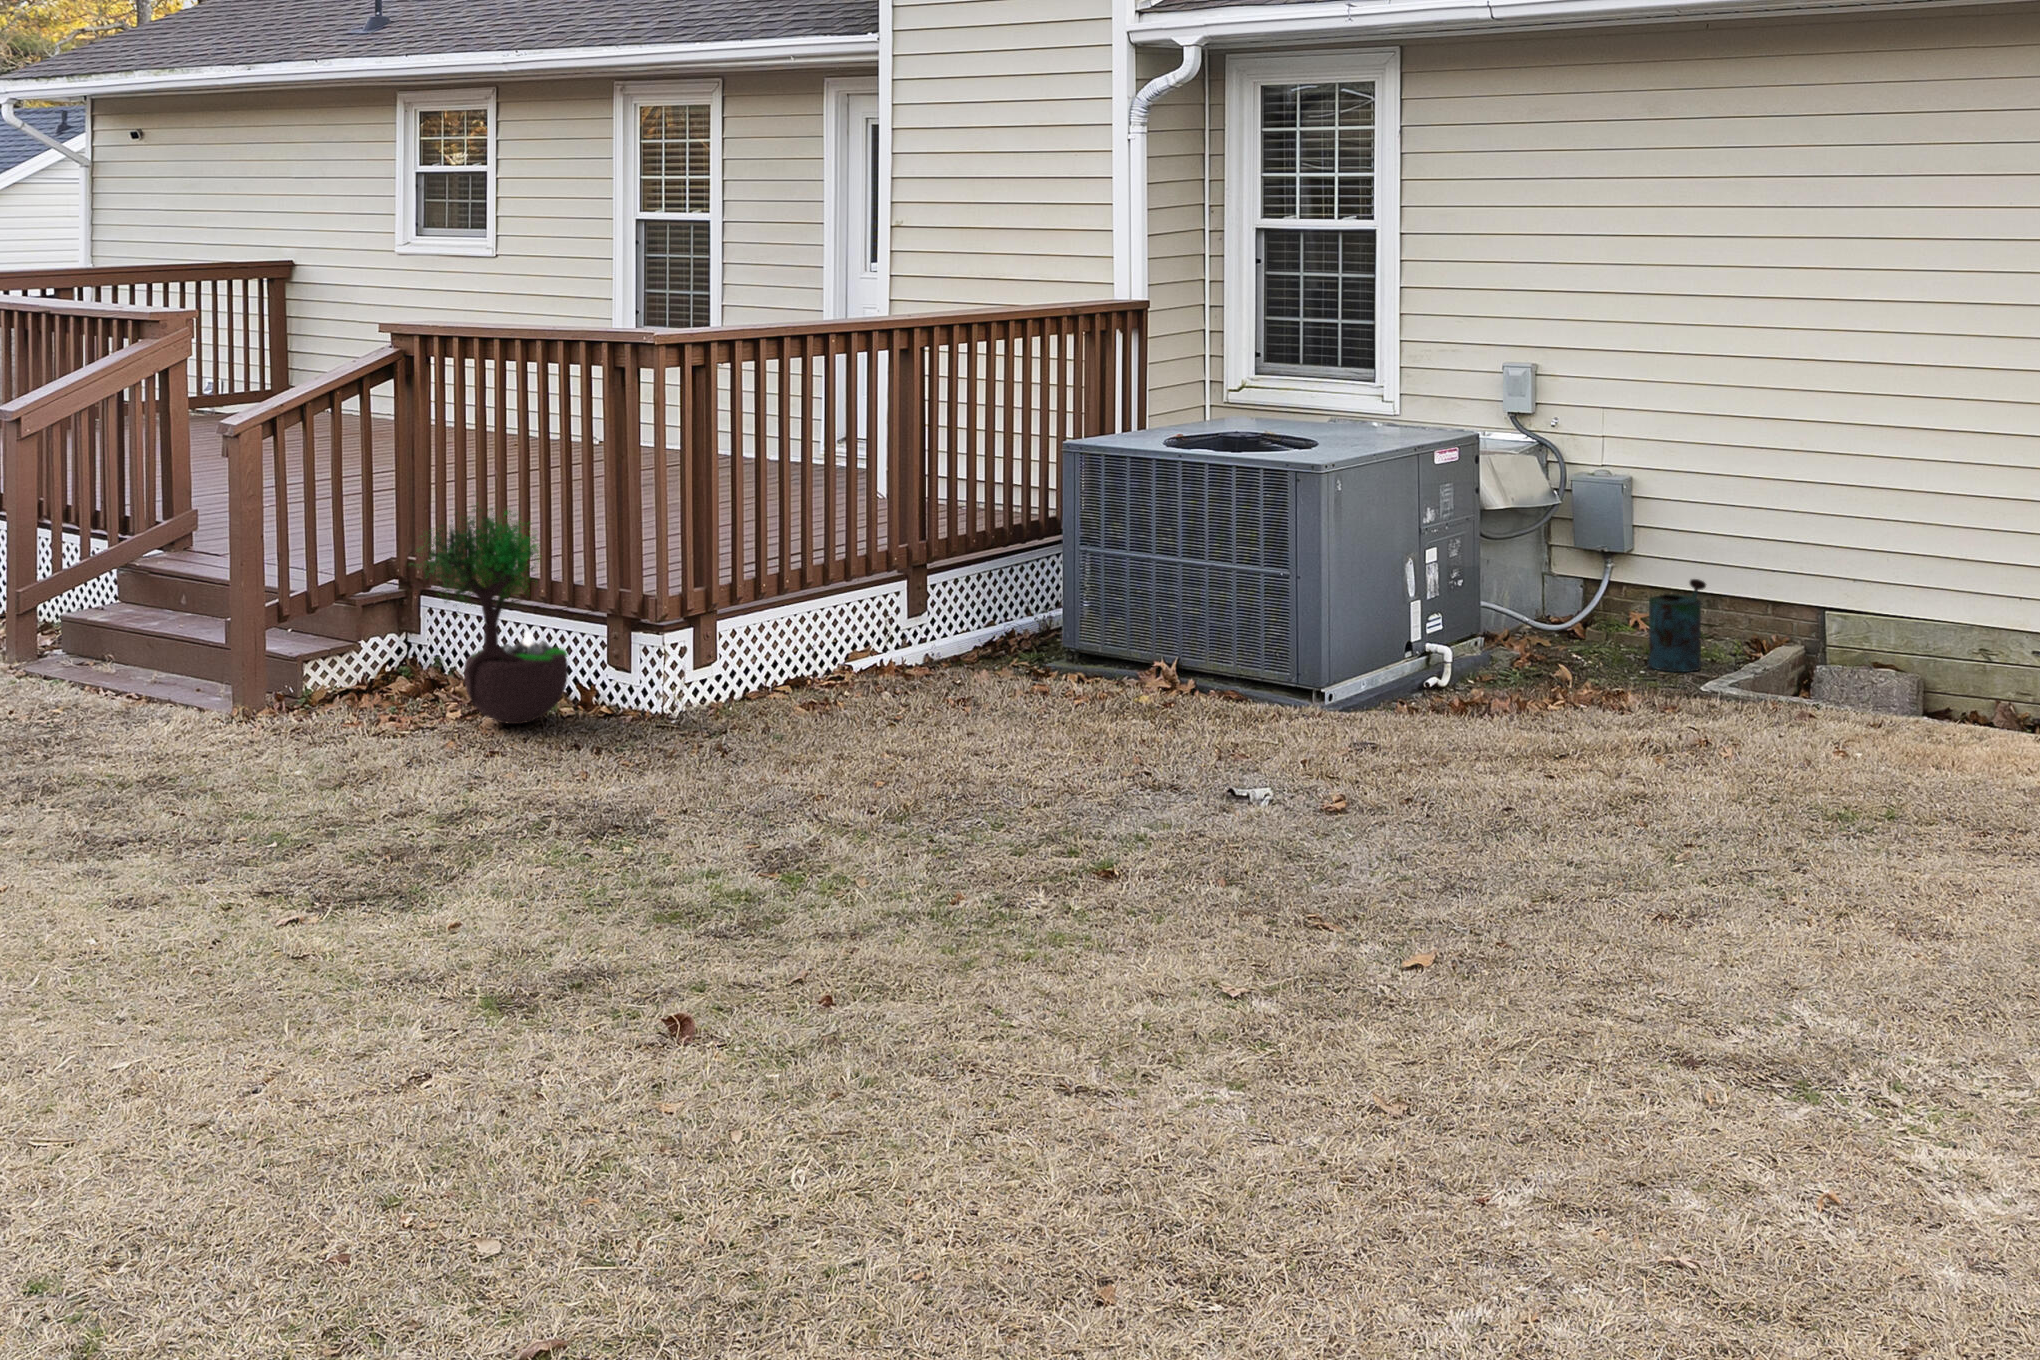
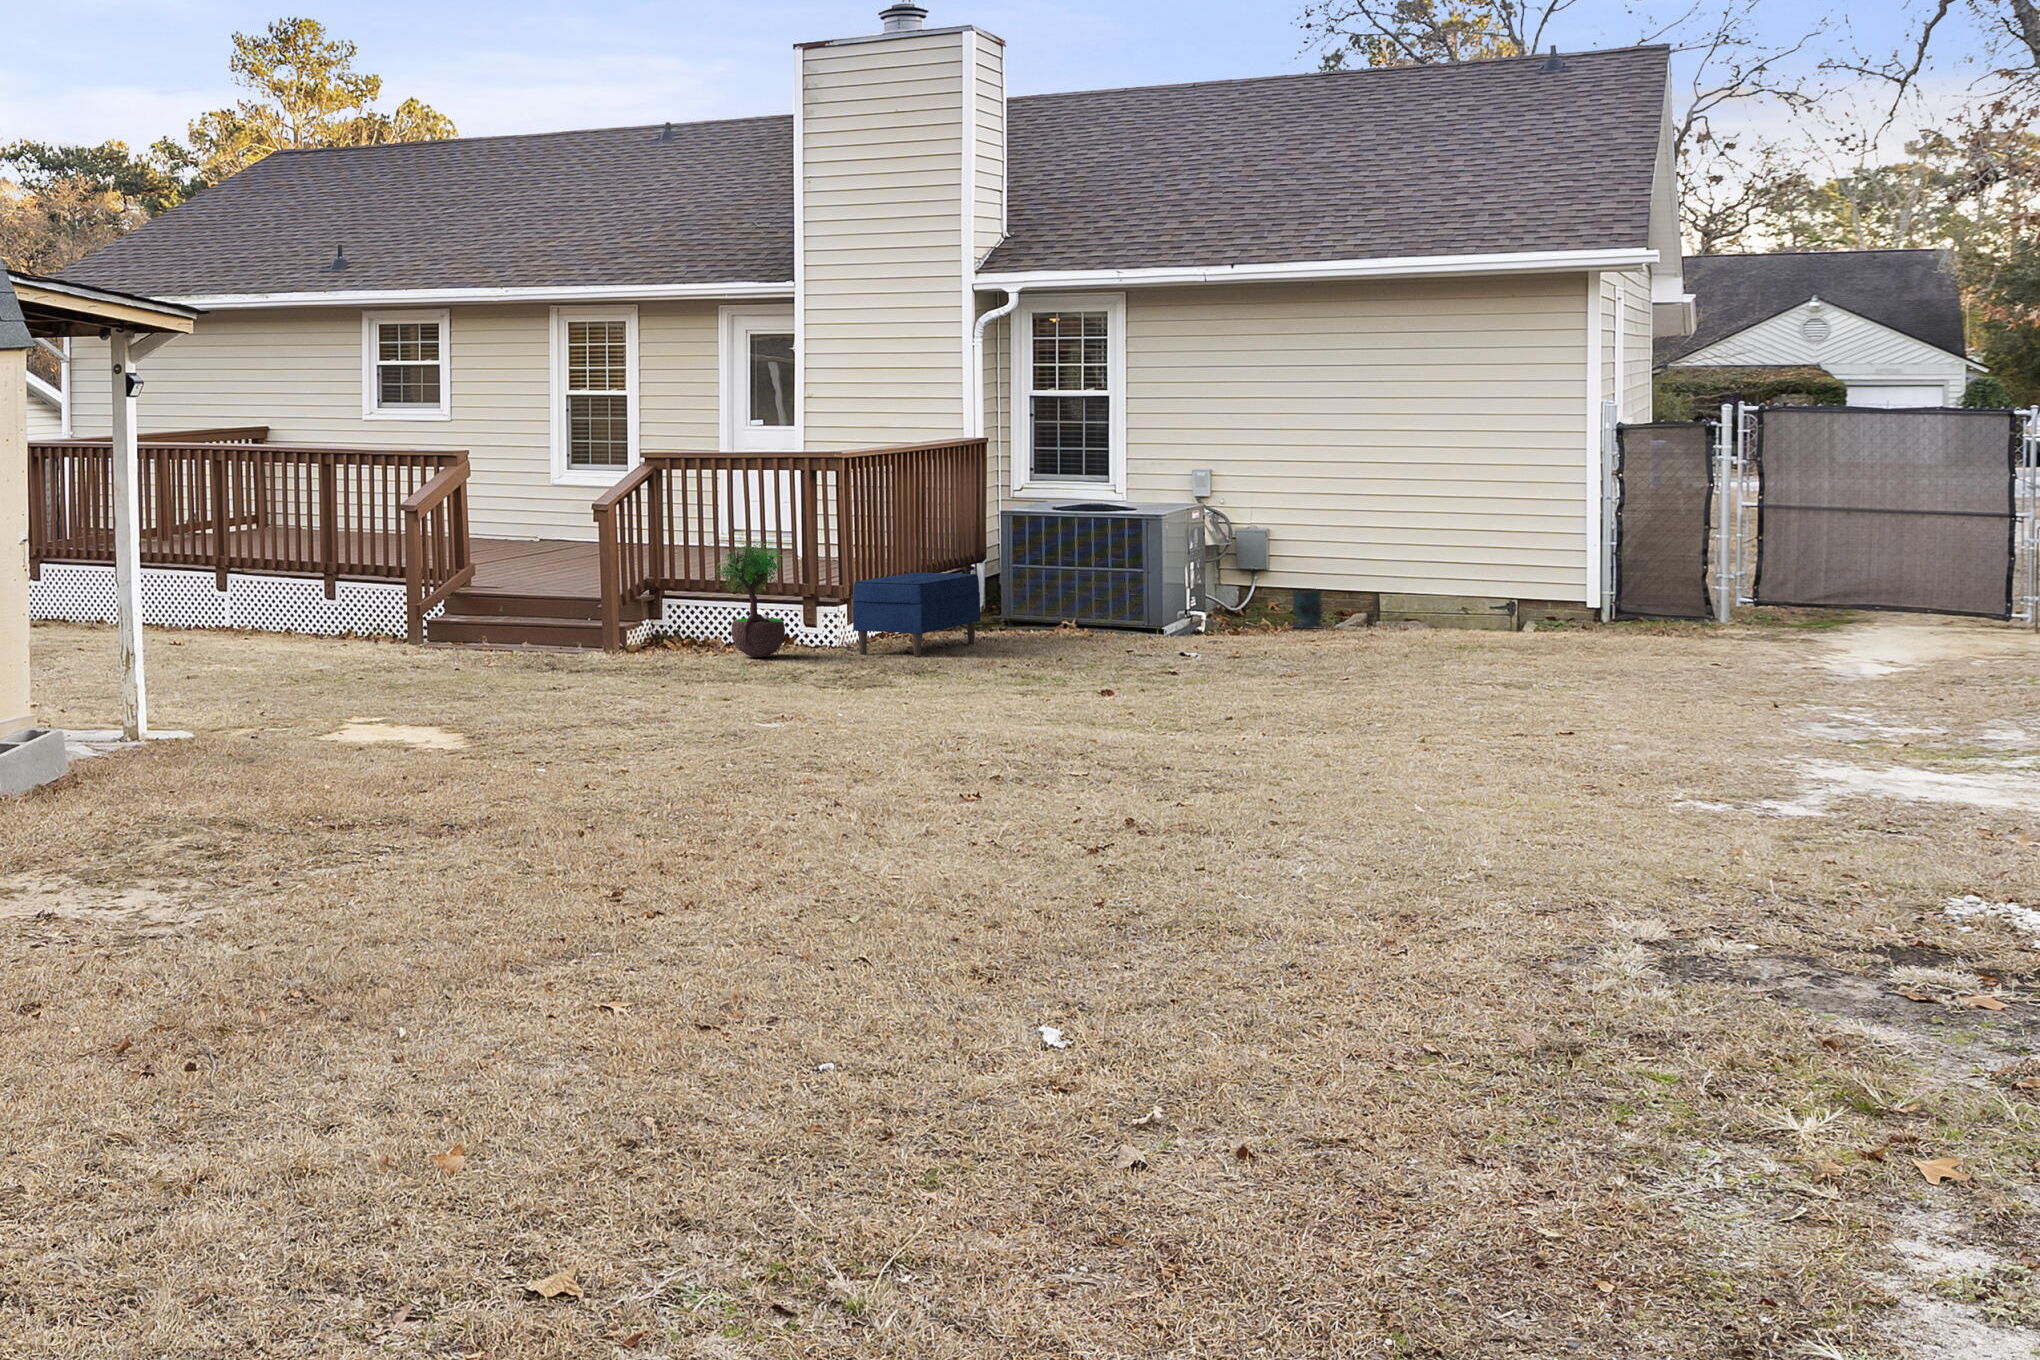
bench: none [704,552,1005,739] -> present [853,572,980,657]

